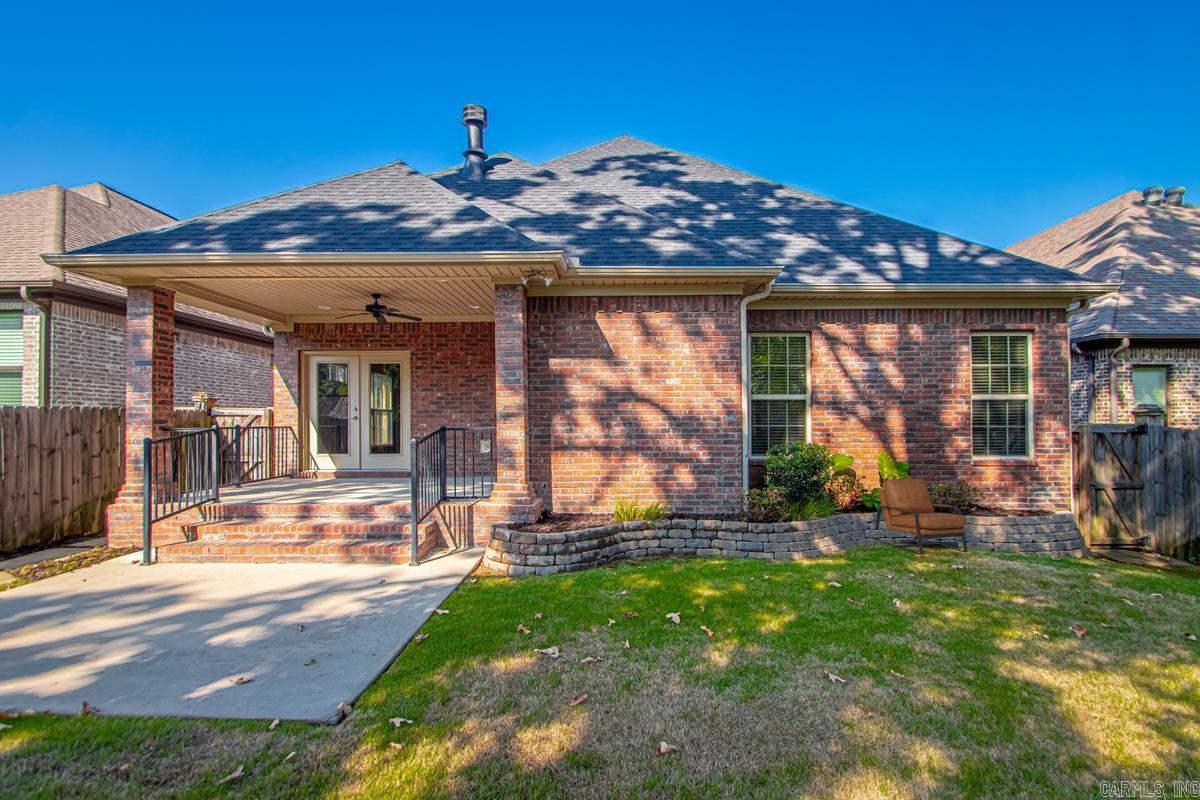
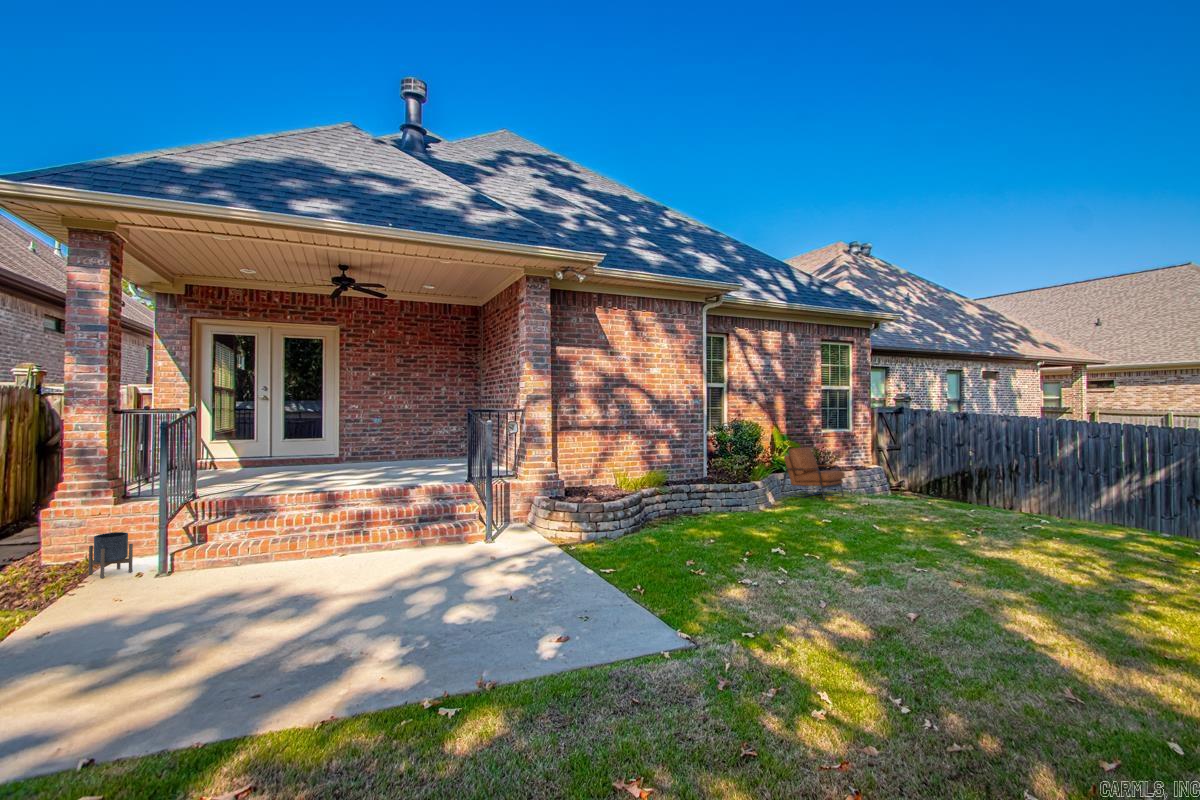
planter: none [105,526,135,561] -> present [89,532,133,578]

